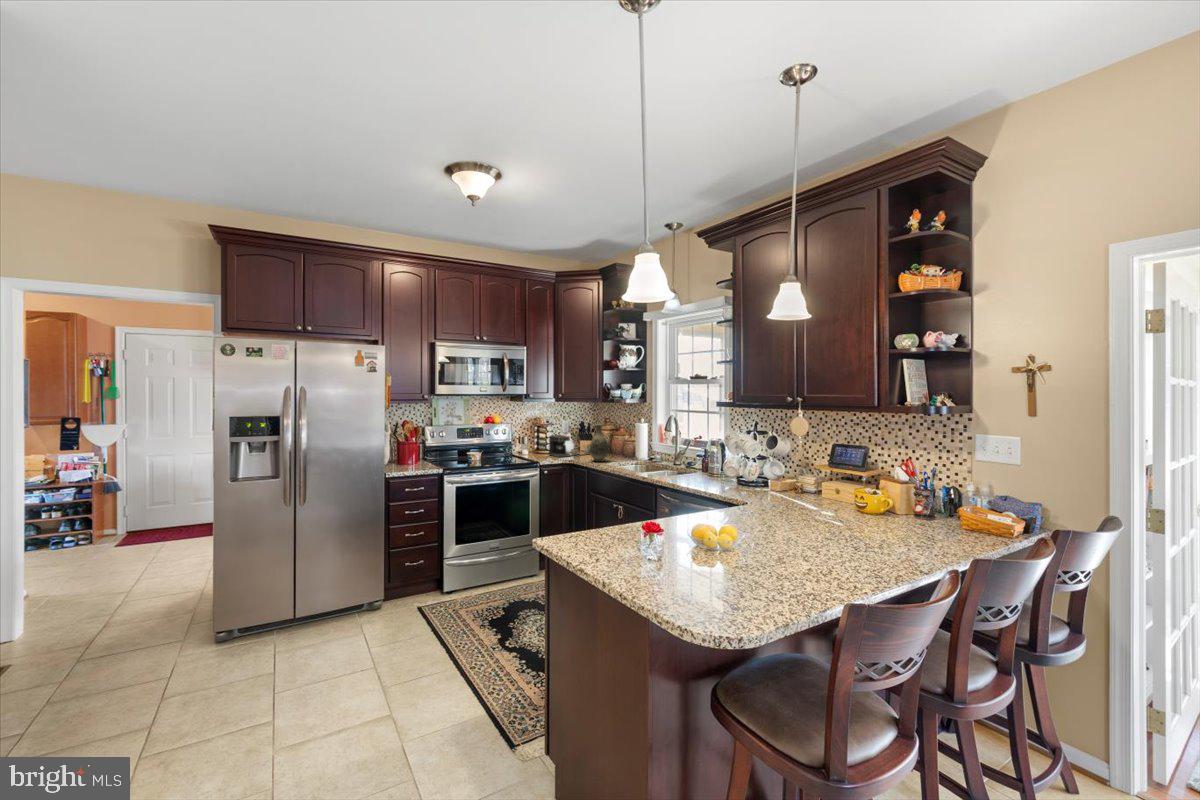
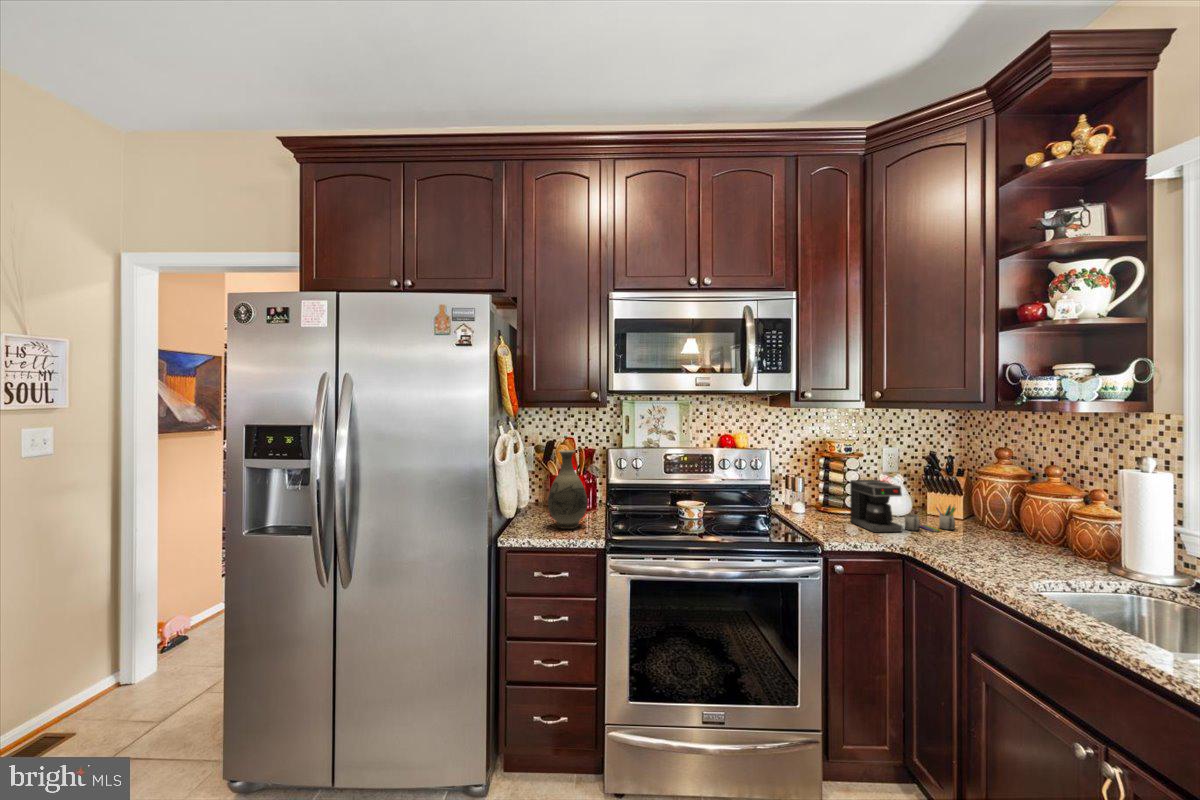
vase: present [589,424,609,462] -> present [548,450,588,529]

